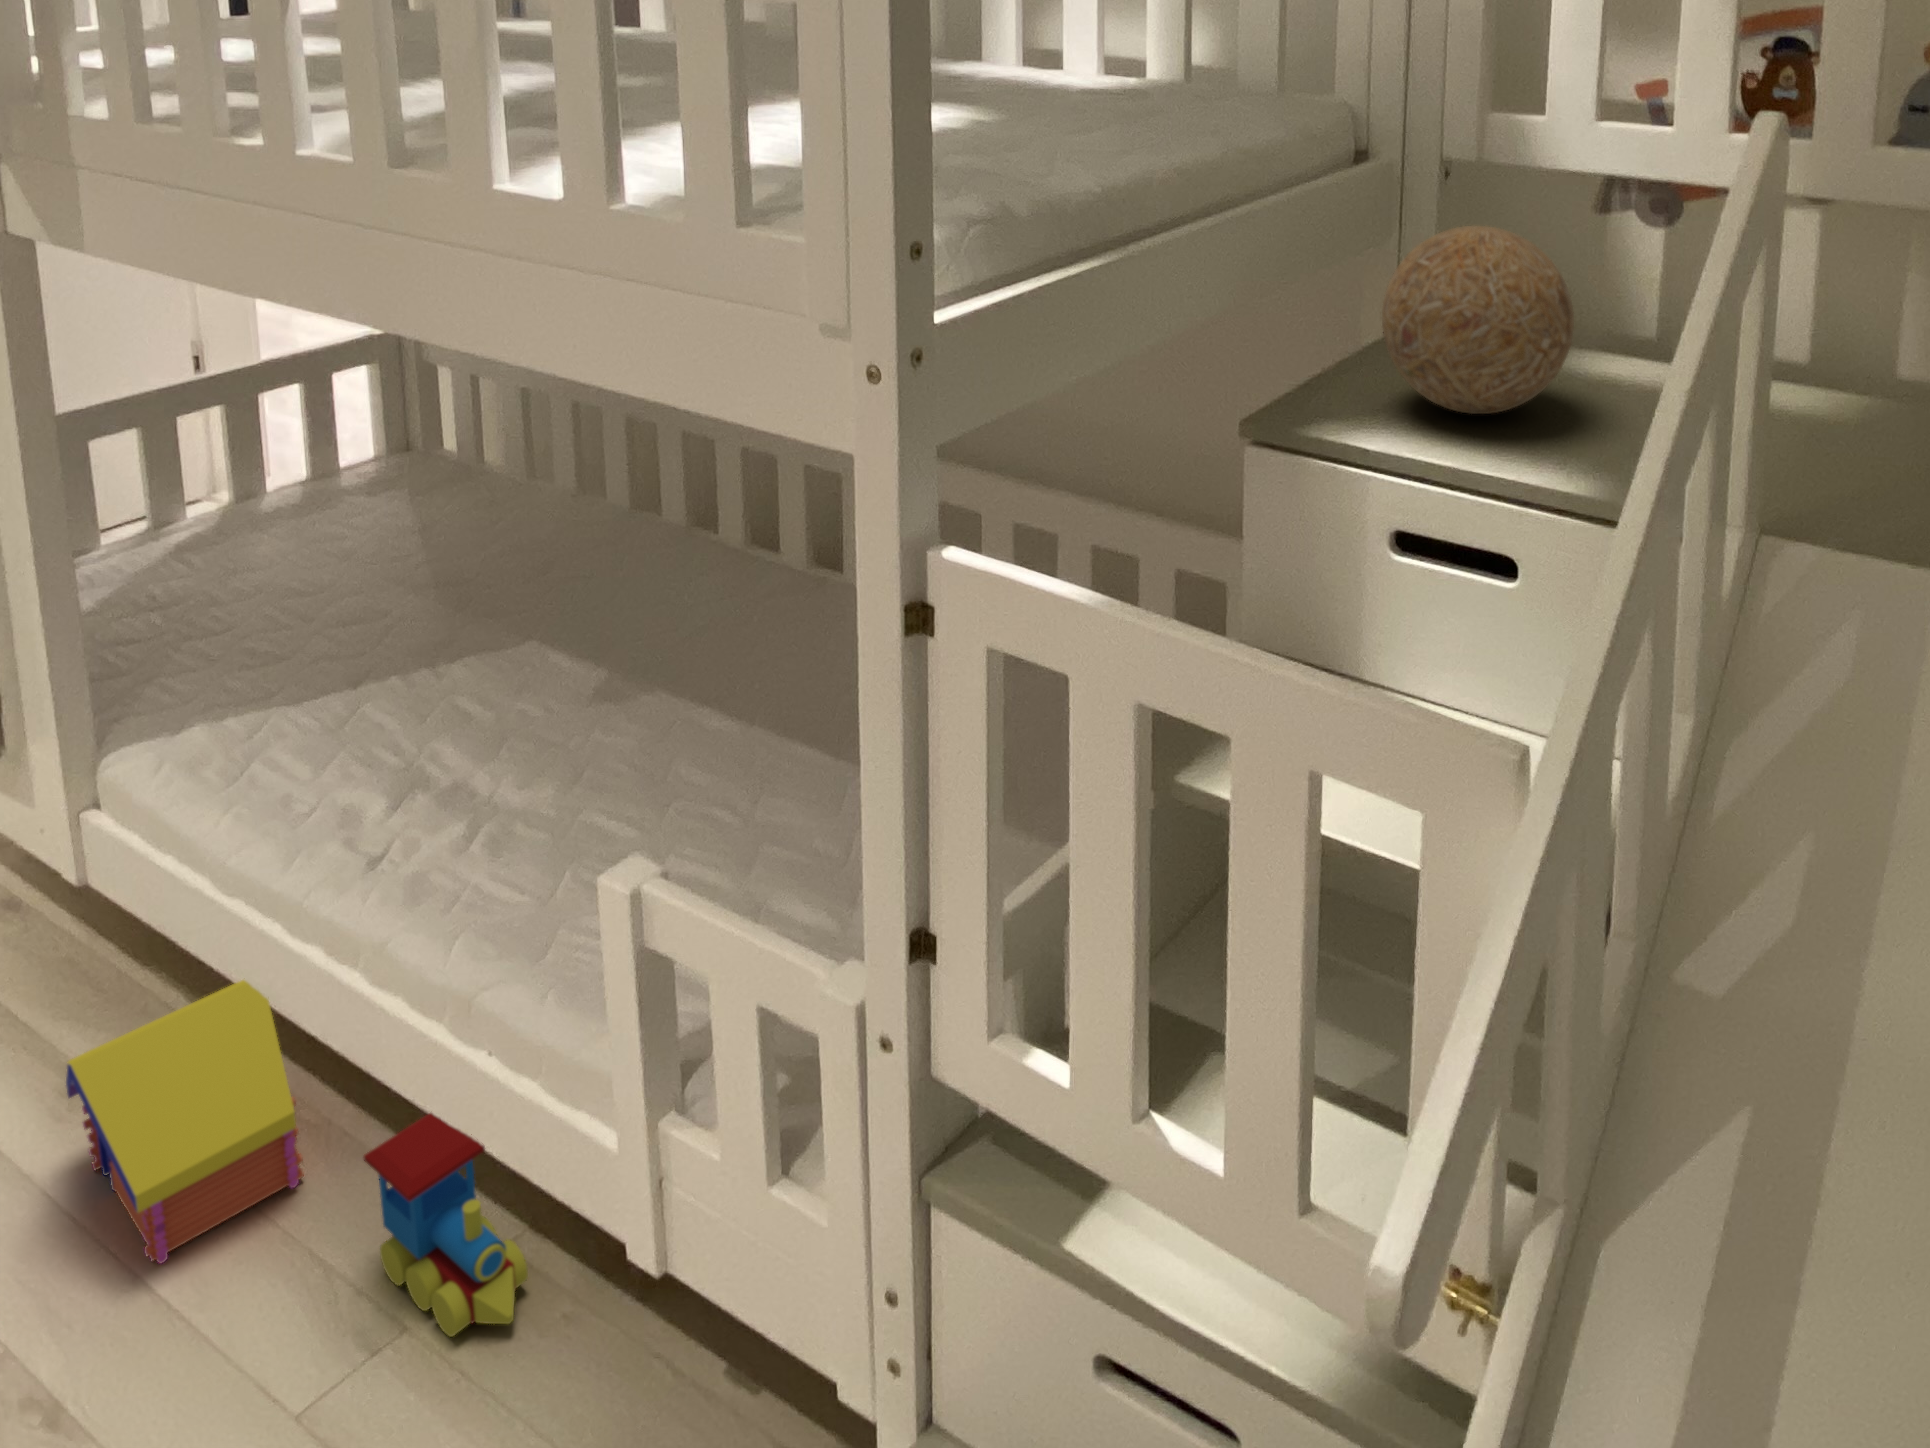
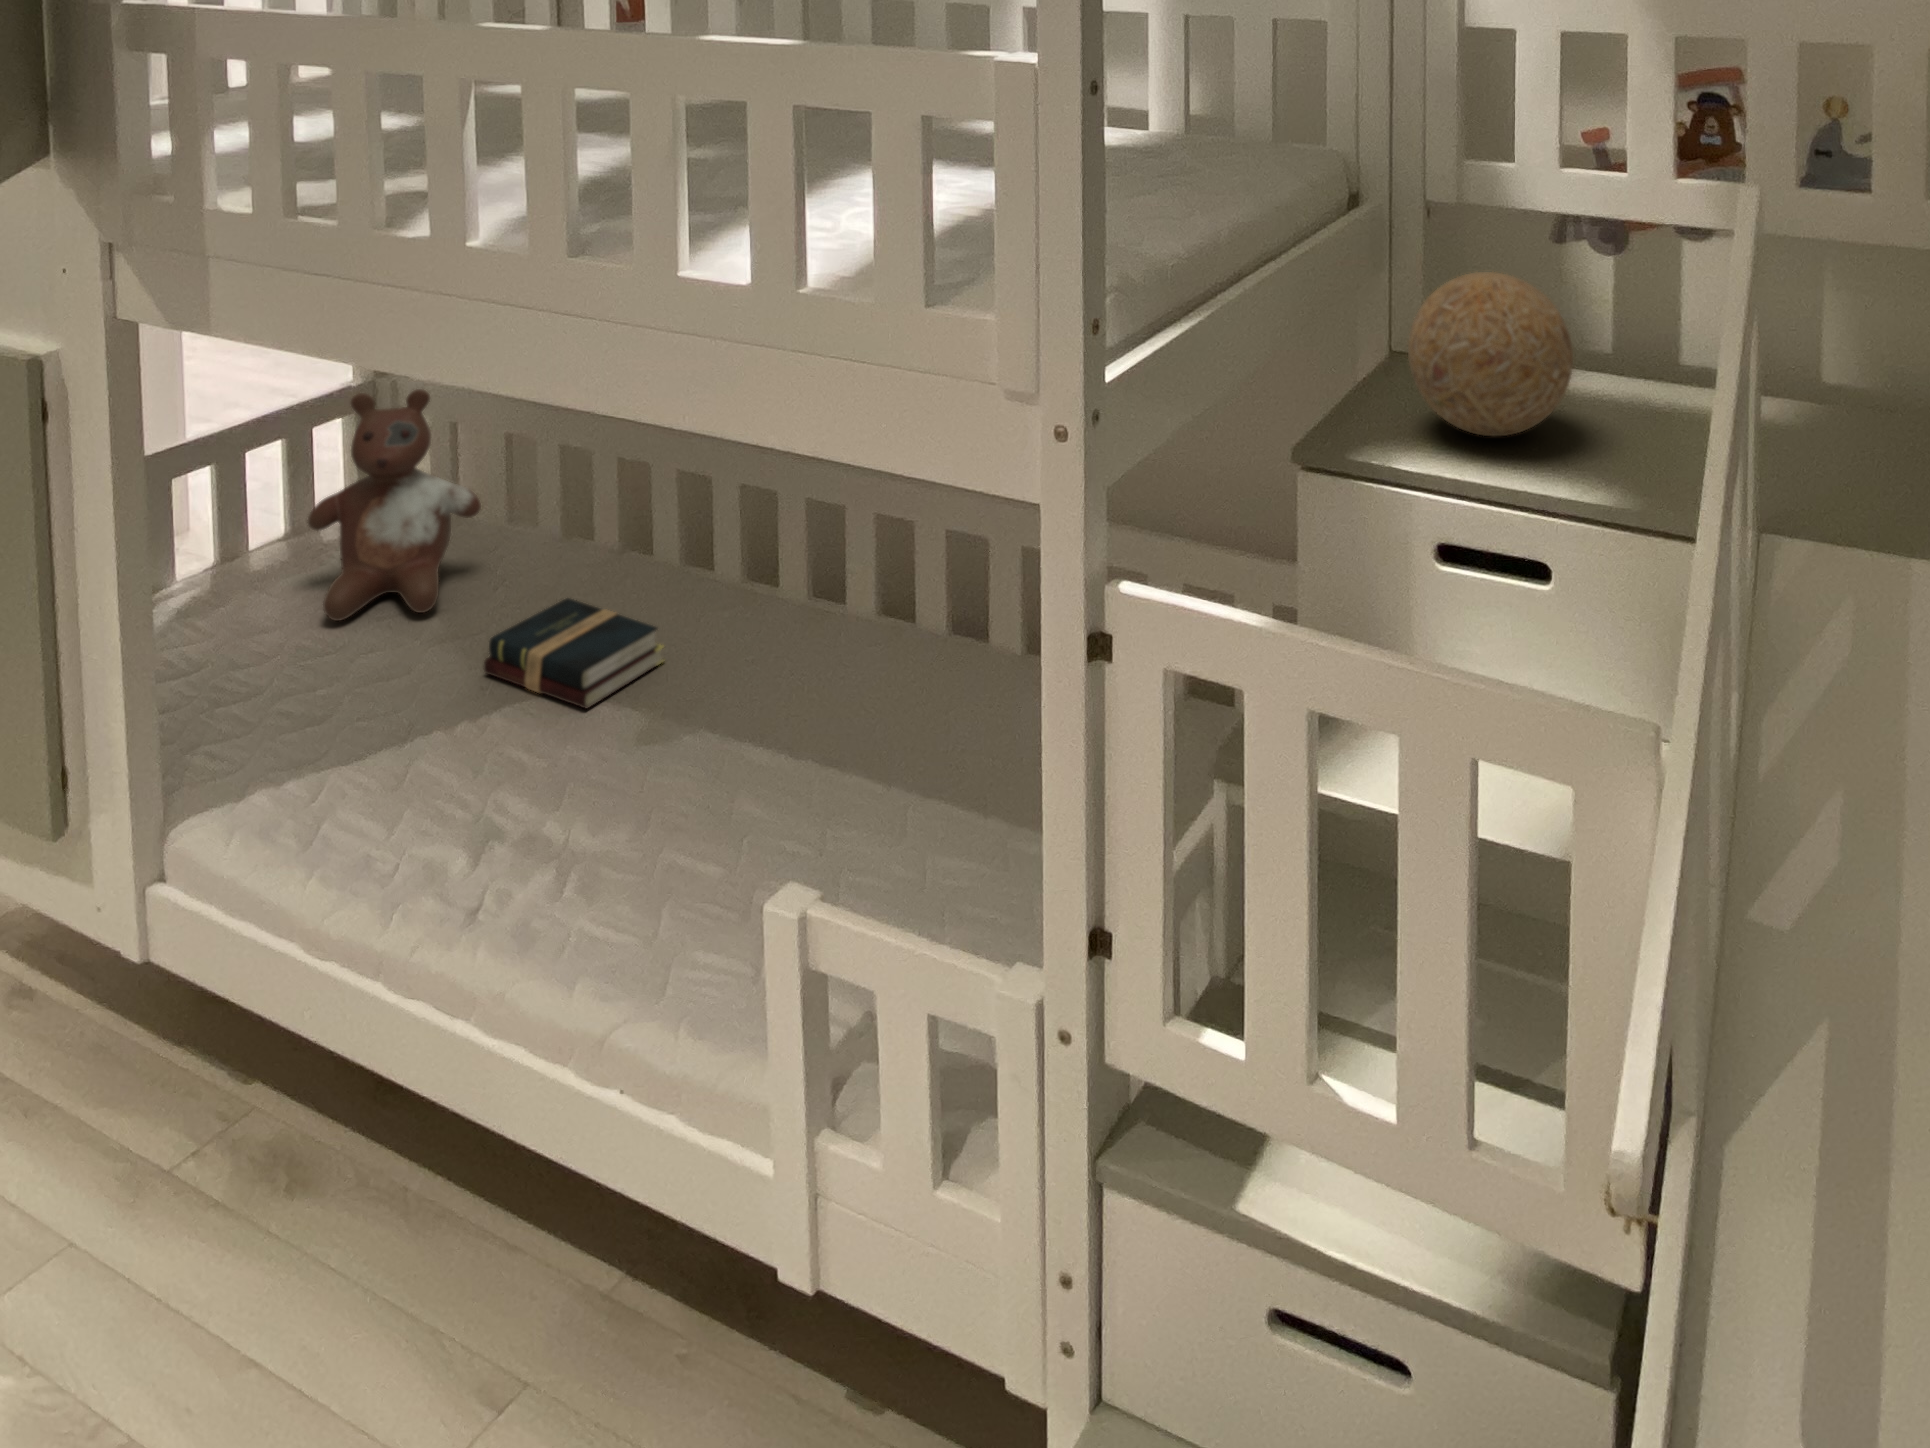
stuffed bear: none [305,338,481,565] -> present [307,389,481,621]
hardback book: none [453,553,639,664] -> present [483,598,663,708]
toy house: present [66,980,304,1263] -> none [166,1034,406,1339]
toy train: present [364,1113,528,1337] -> none [492,1154,654,1382]

